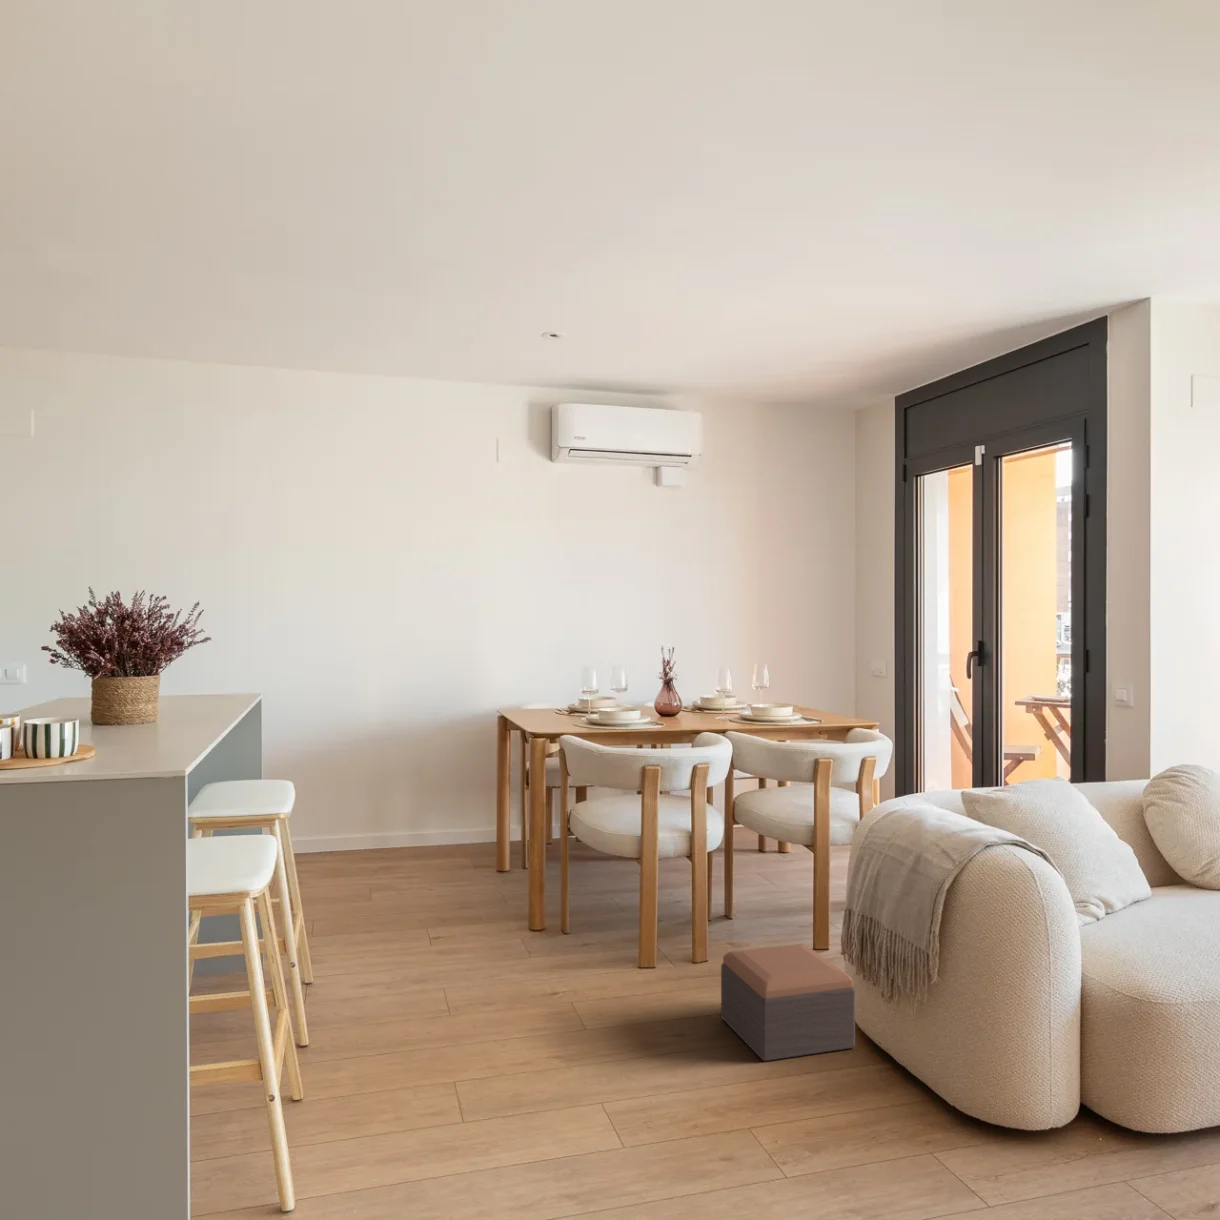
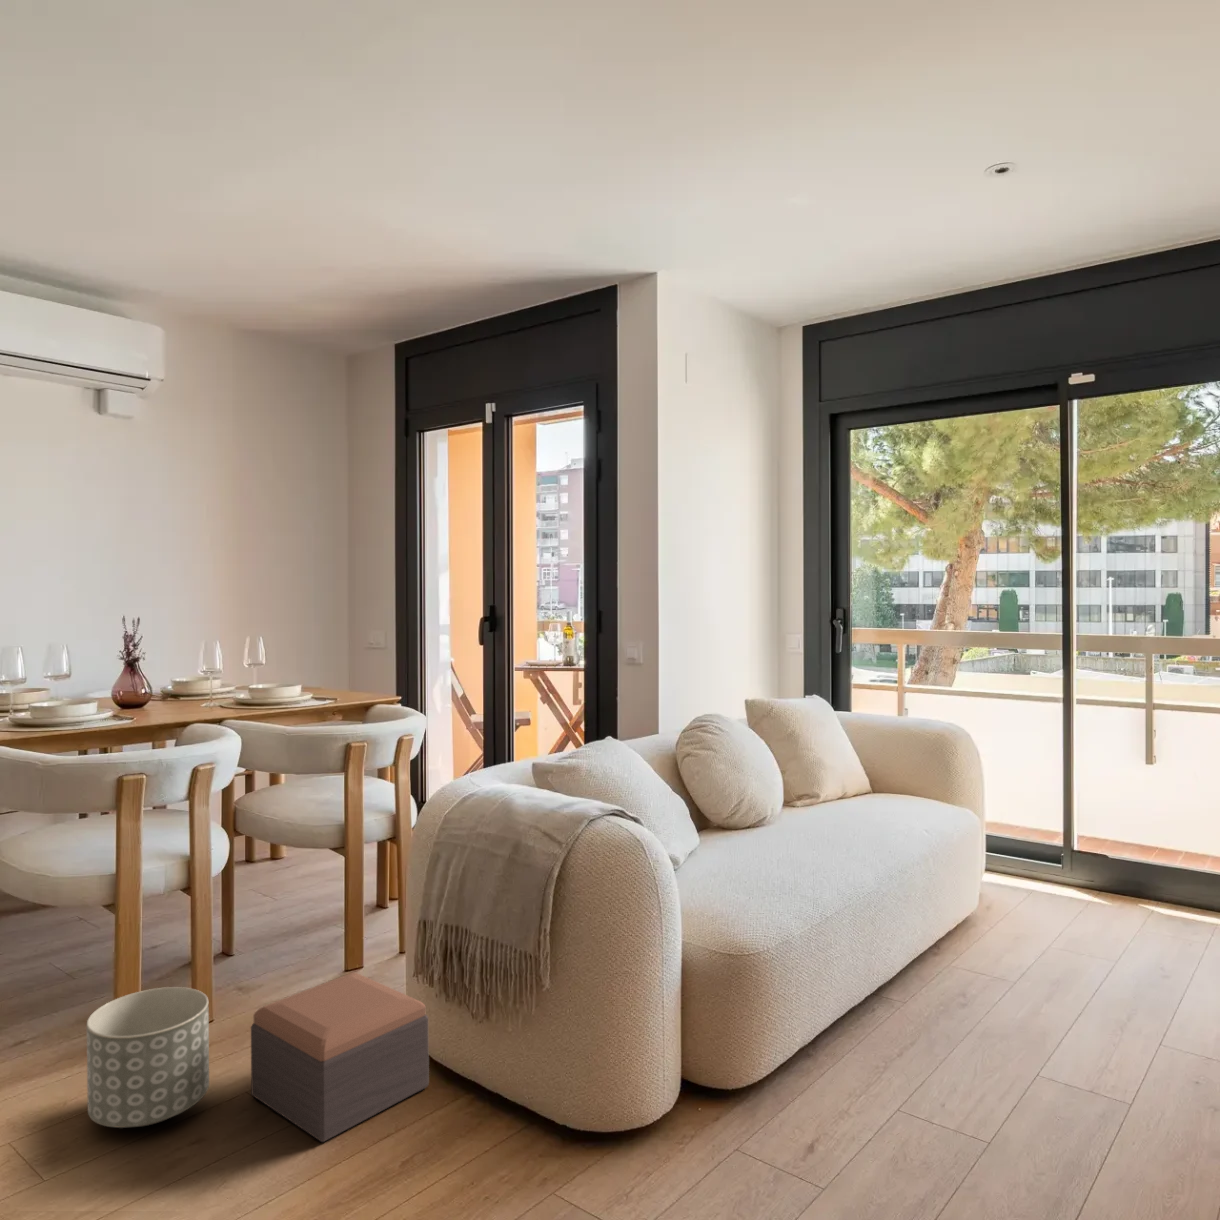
planter: none [615,923,693,1017] -> present [87,987,209,1128]

